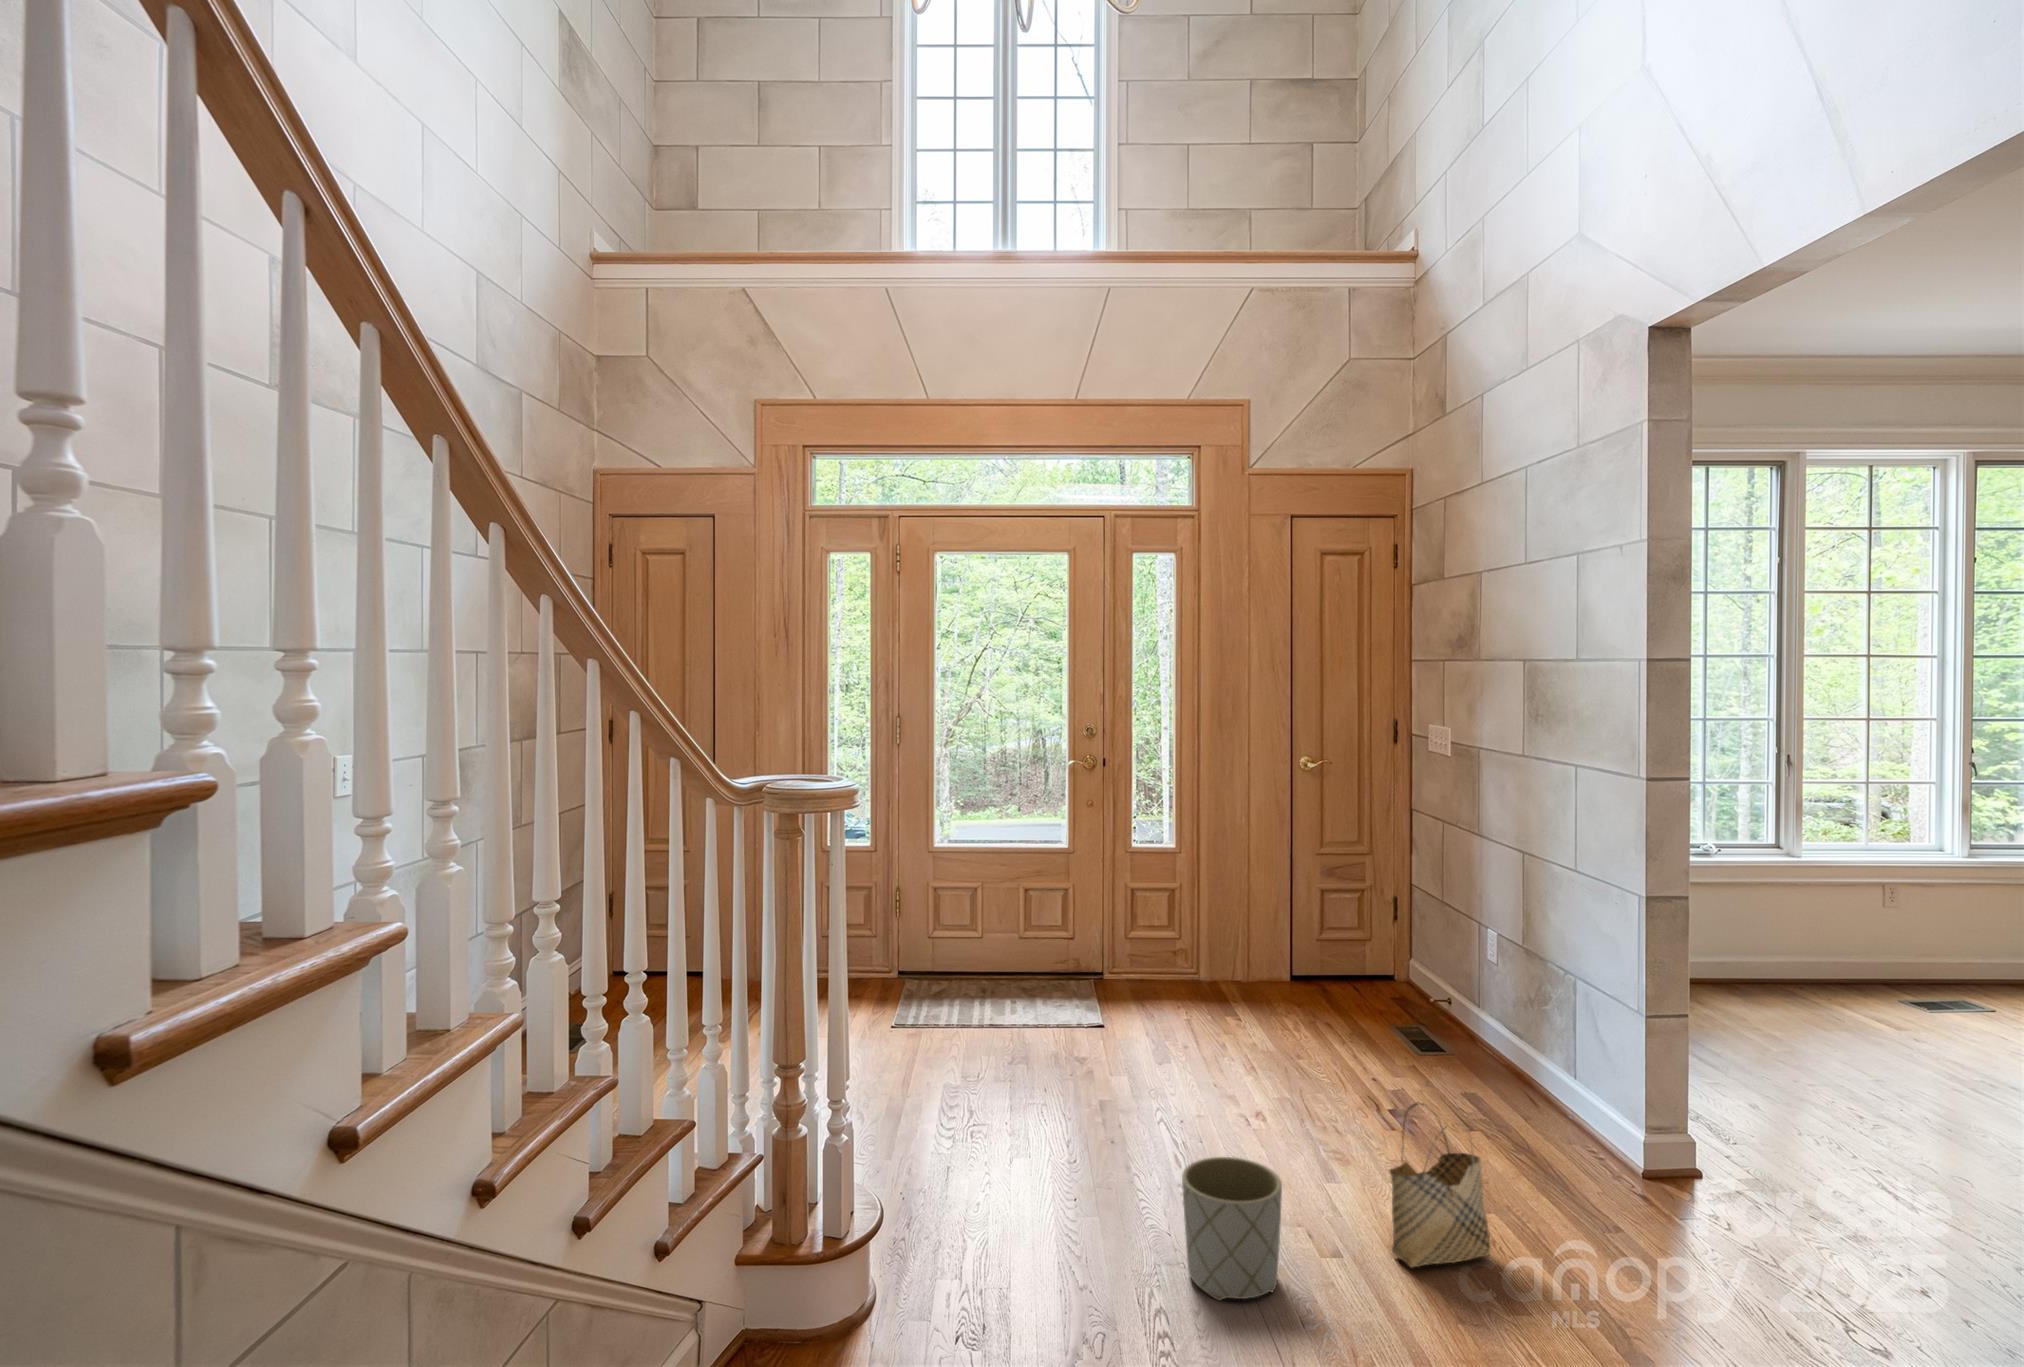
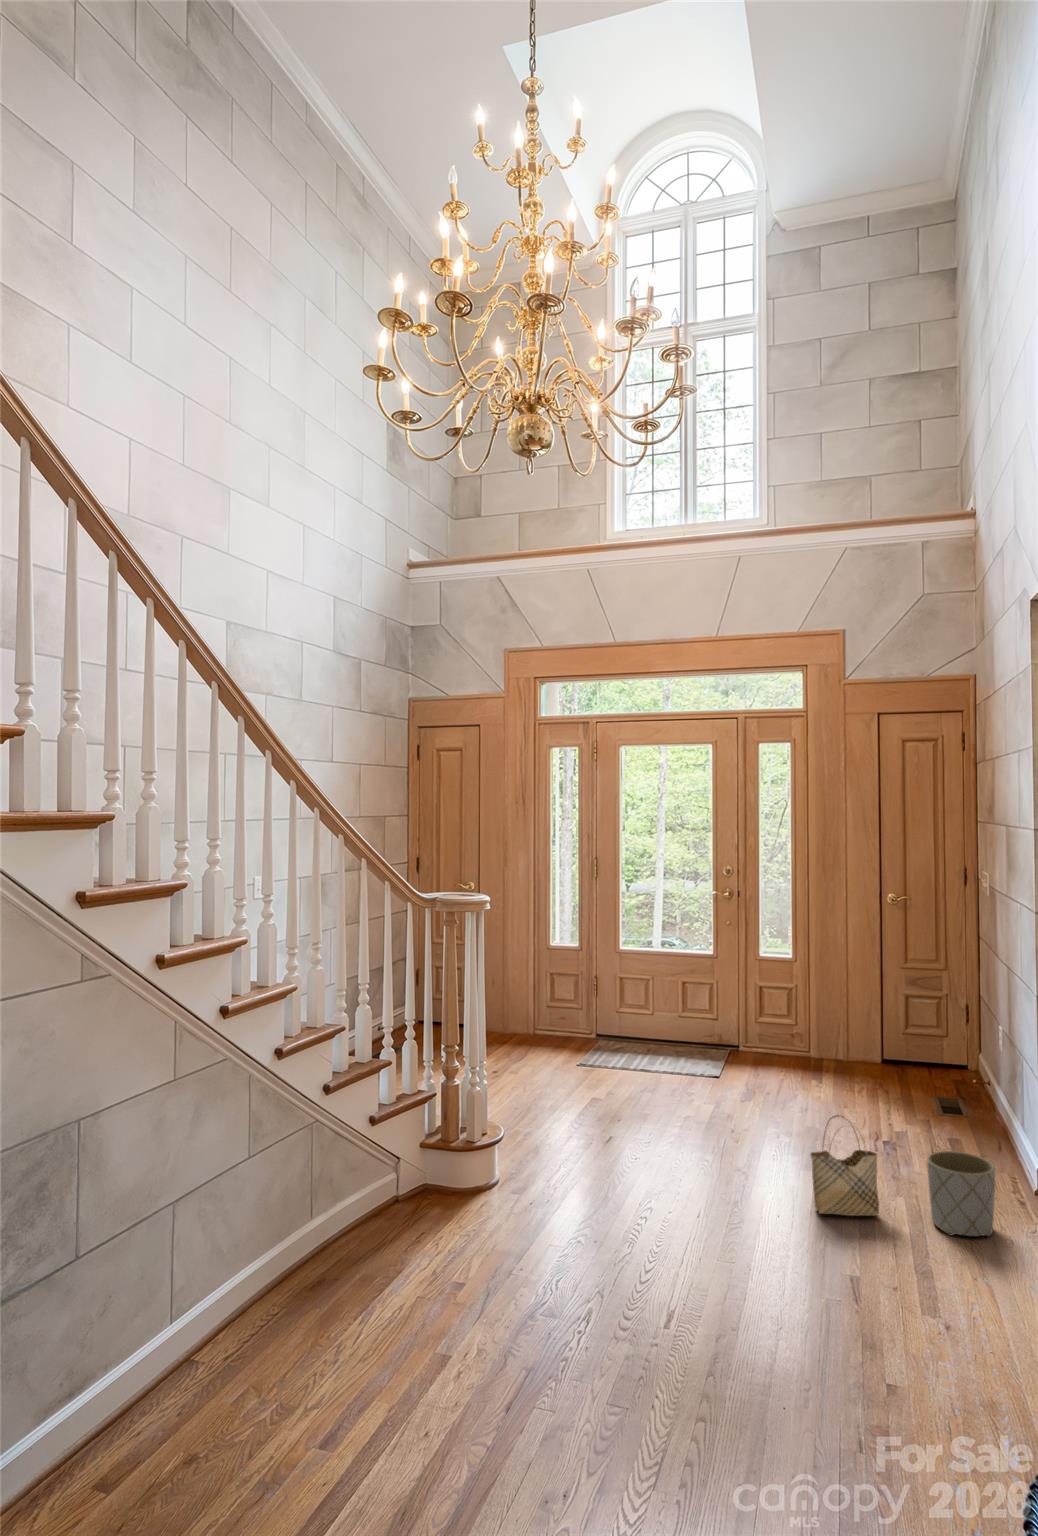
planter: present [1182,1157,1282,1300] -> present [927,1151,995,1236]

